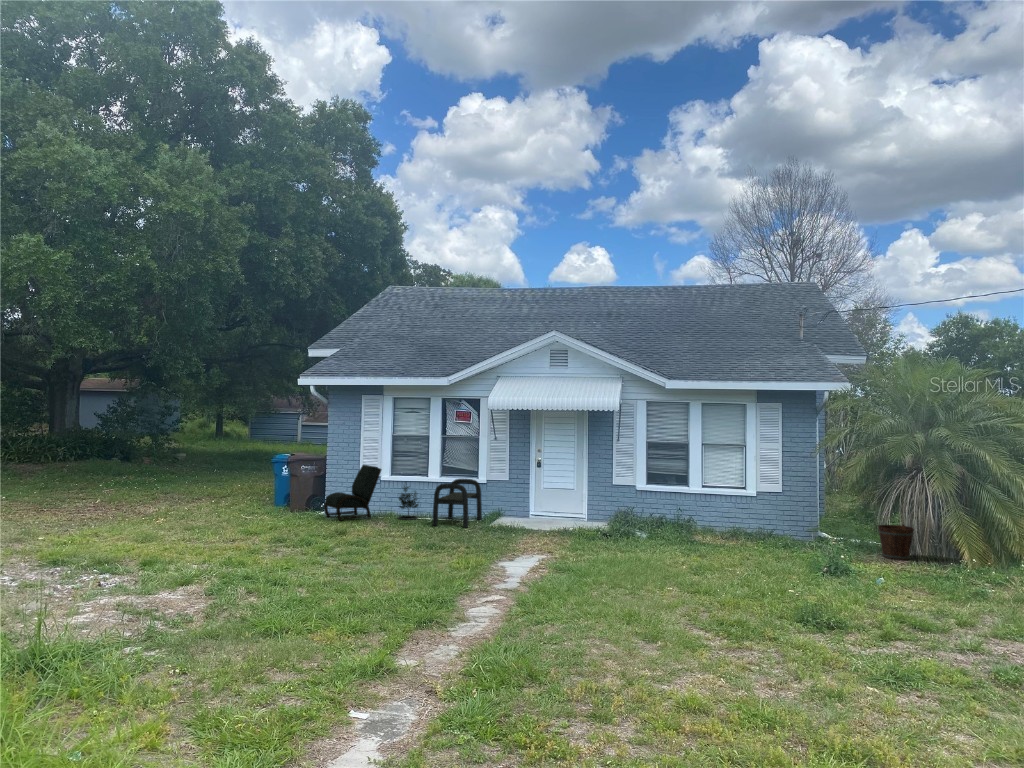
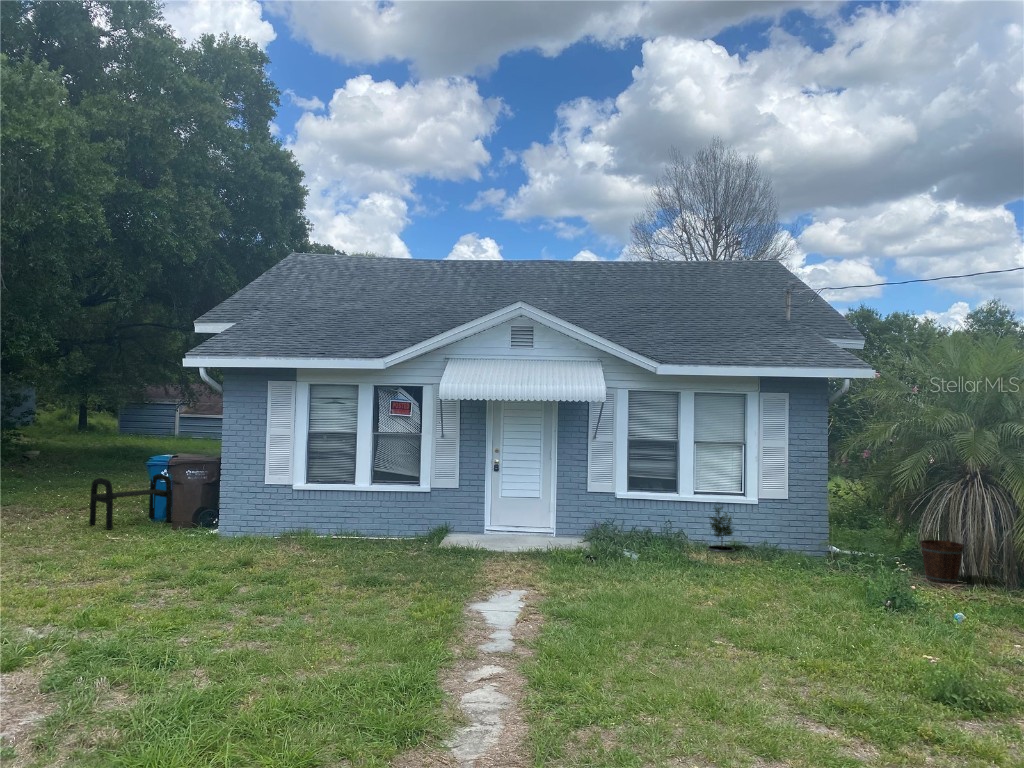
lounge chair: present [324,465,382,521] -> none [219,470,296,544]
bench: present [432,479,482,528] -> present [89,474,172,529]
potted tree: present [398,486,418,520] -> present [707,505,735,552]

